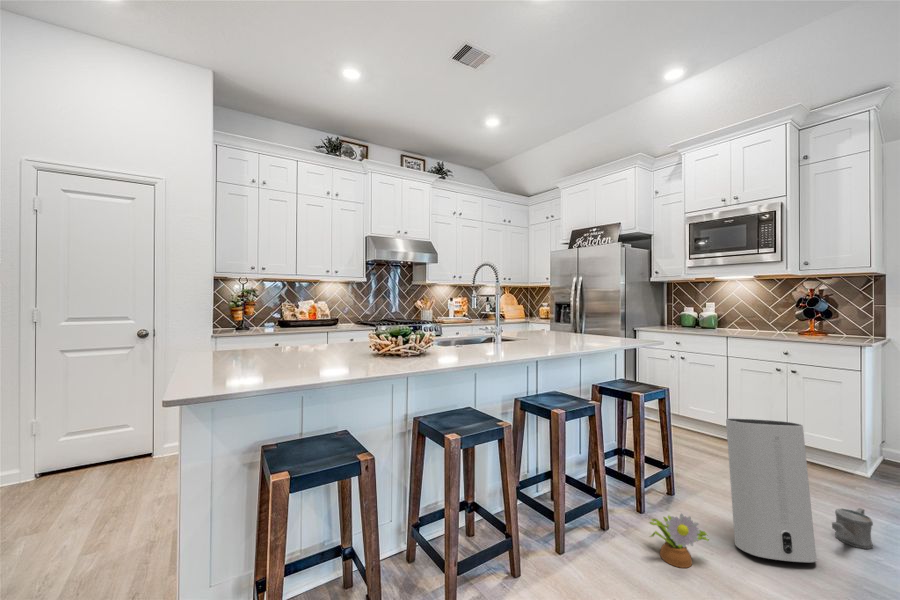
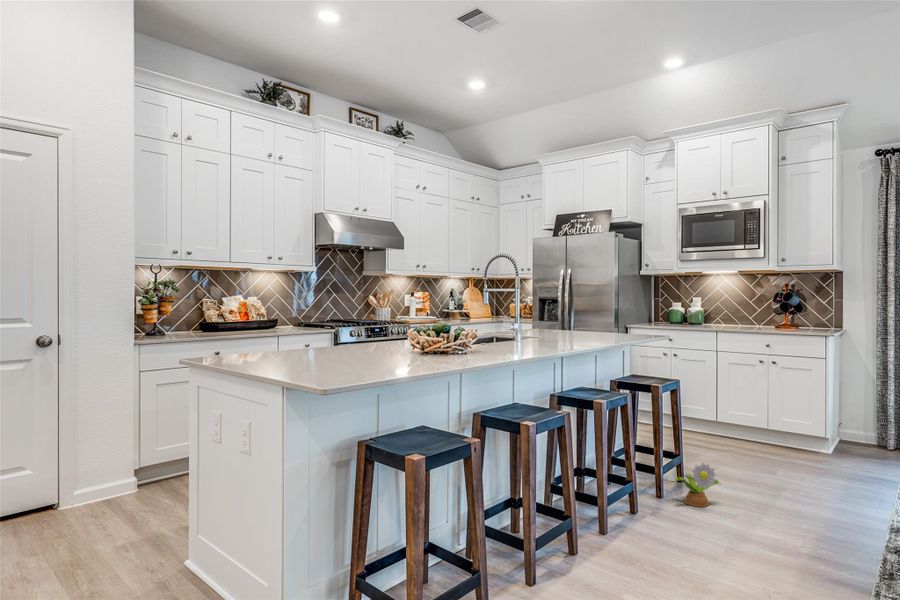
air purifier: present [726,418,816,562] -> none [729,392,792,495]
watering can: present [832,508,873,549] -> none [802,460,828,488]

